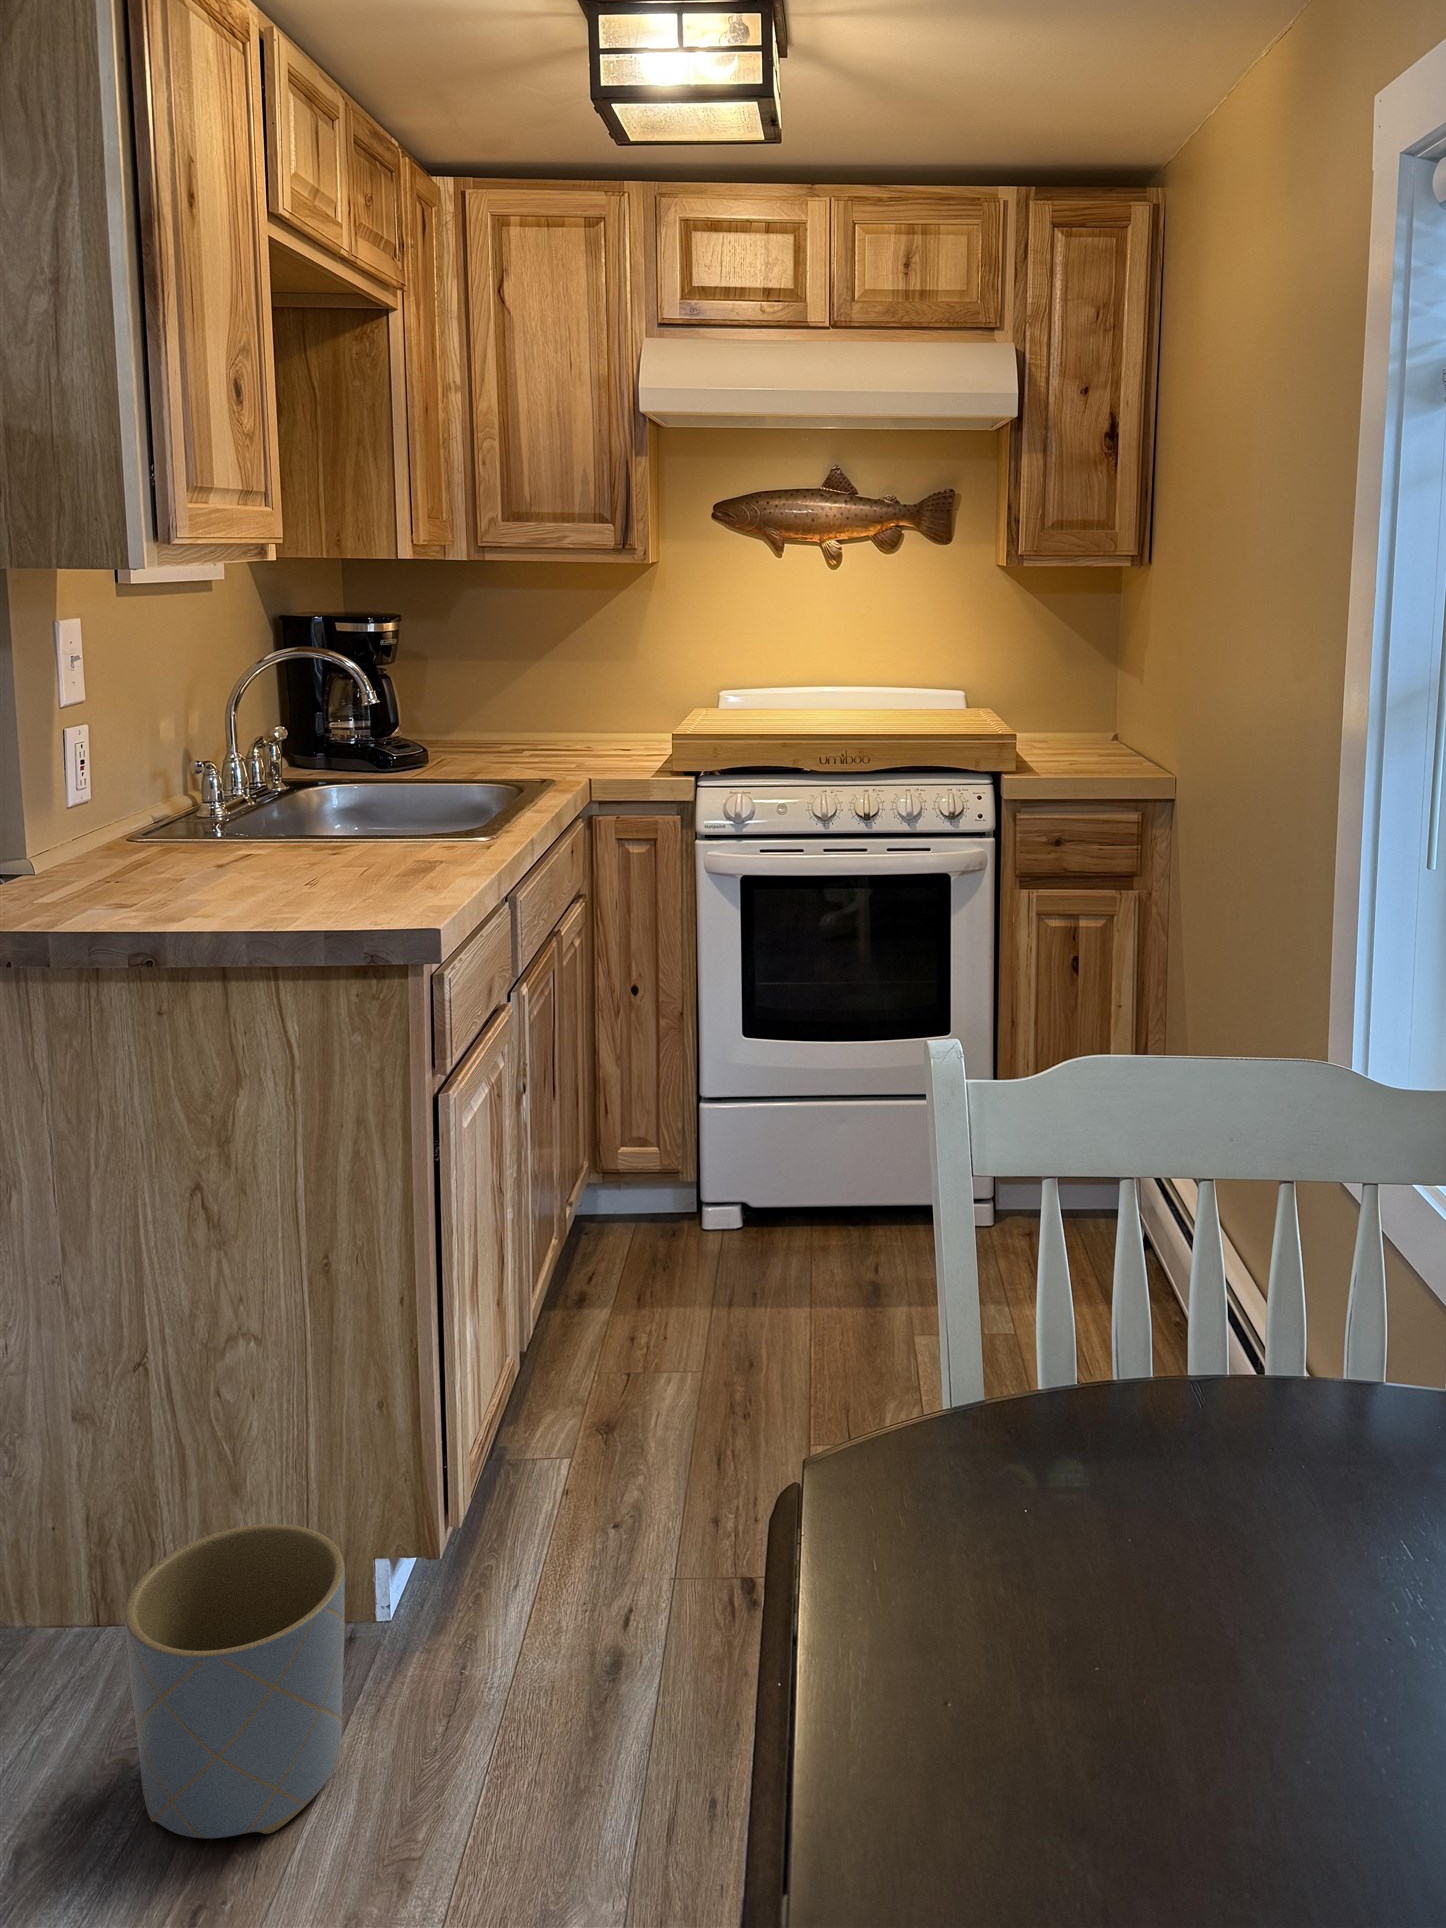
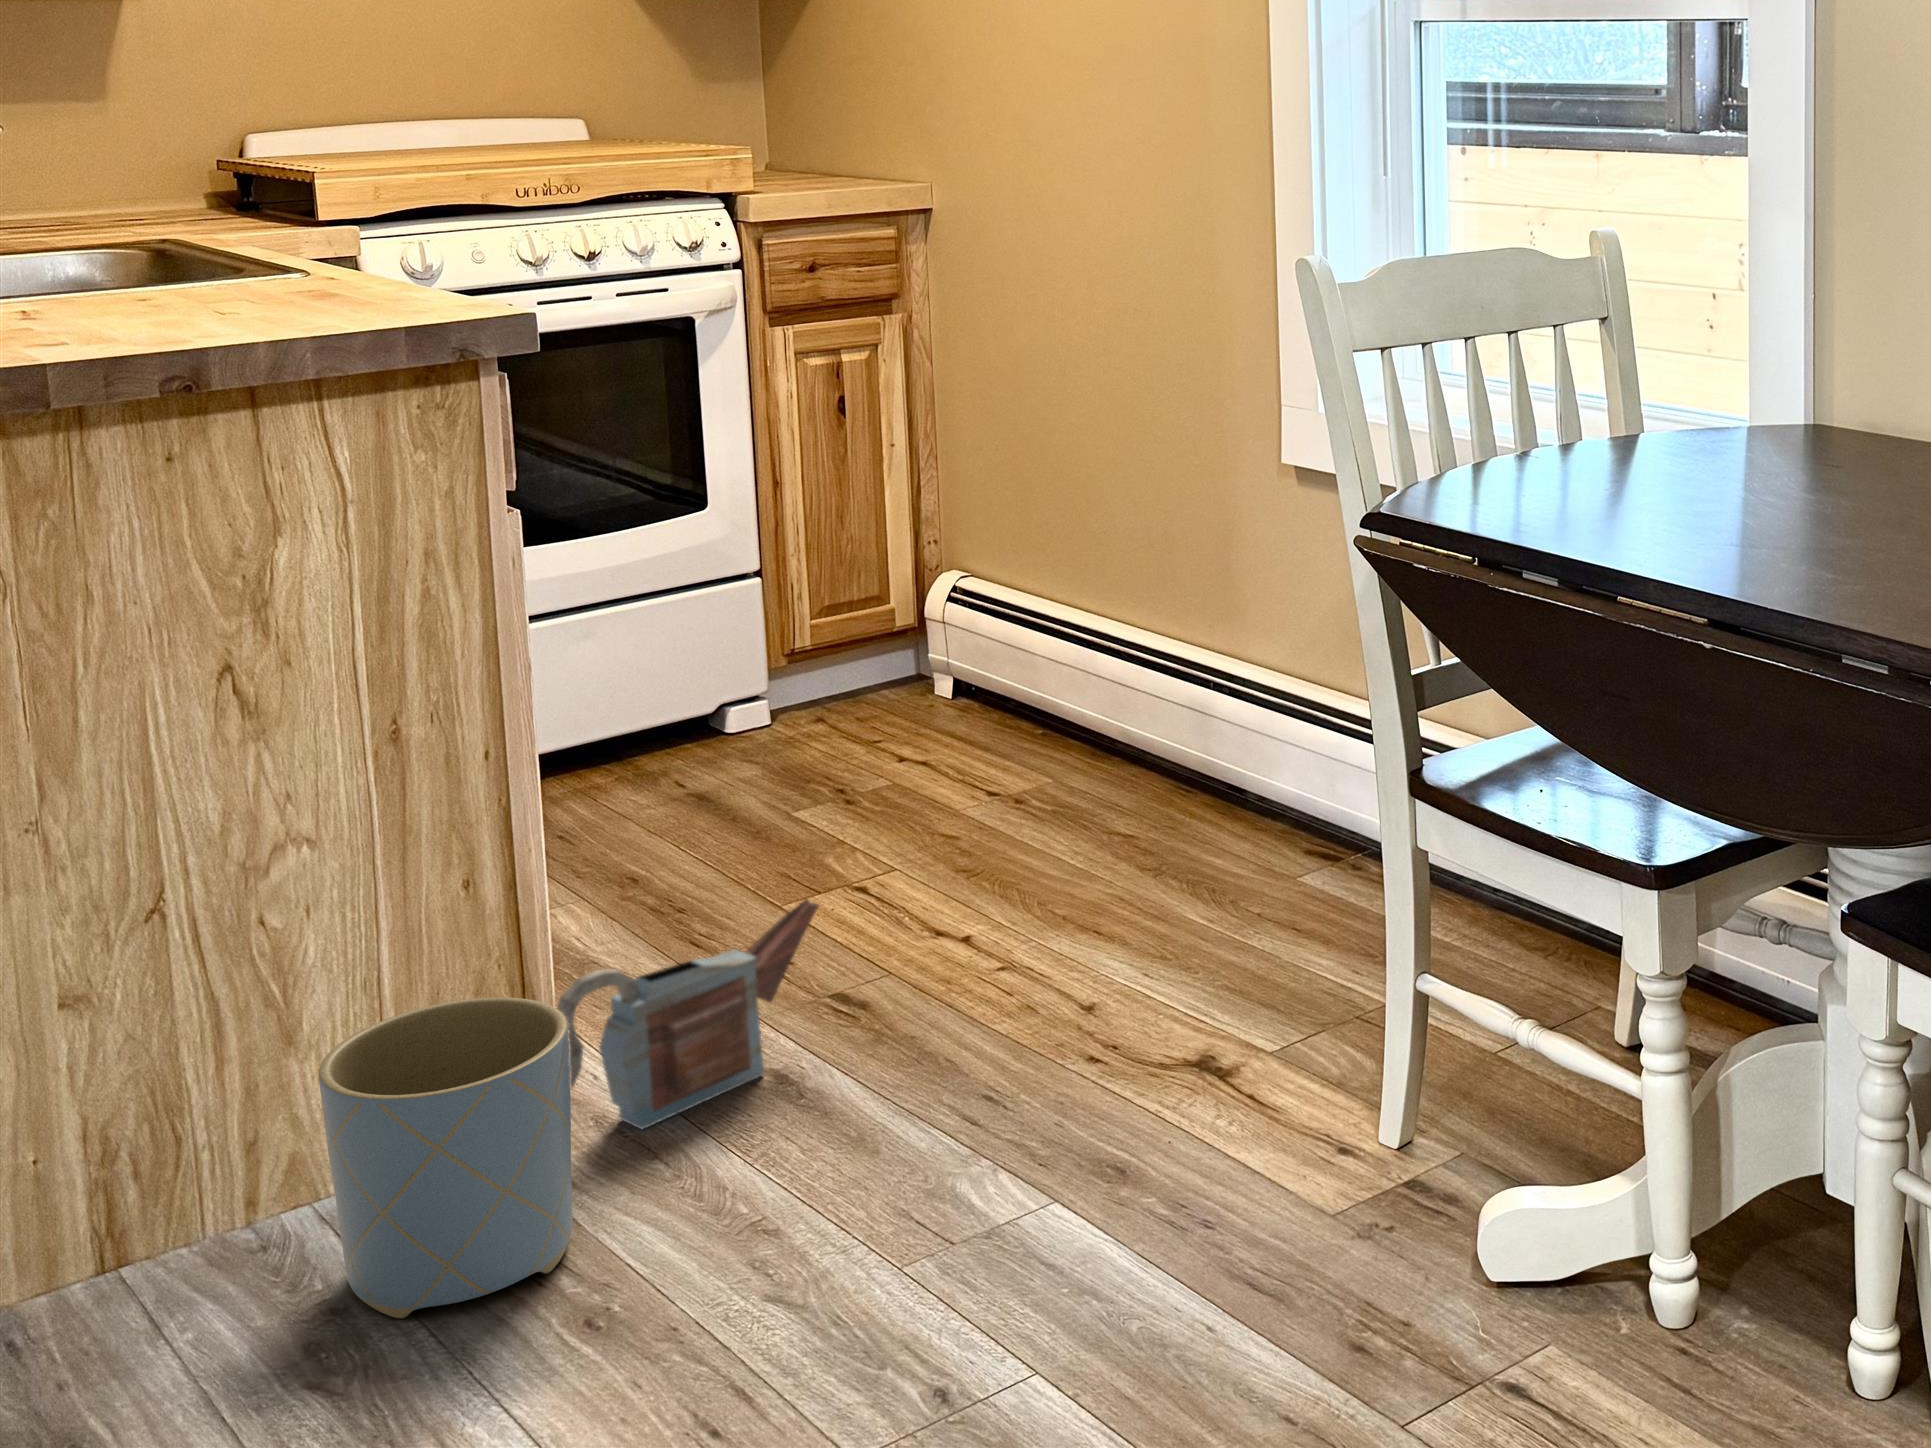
watering can: none [414,1505,699,1680] -> present [557,899,819,1129]

